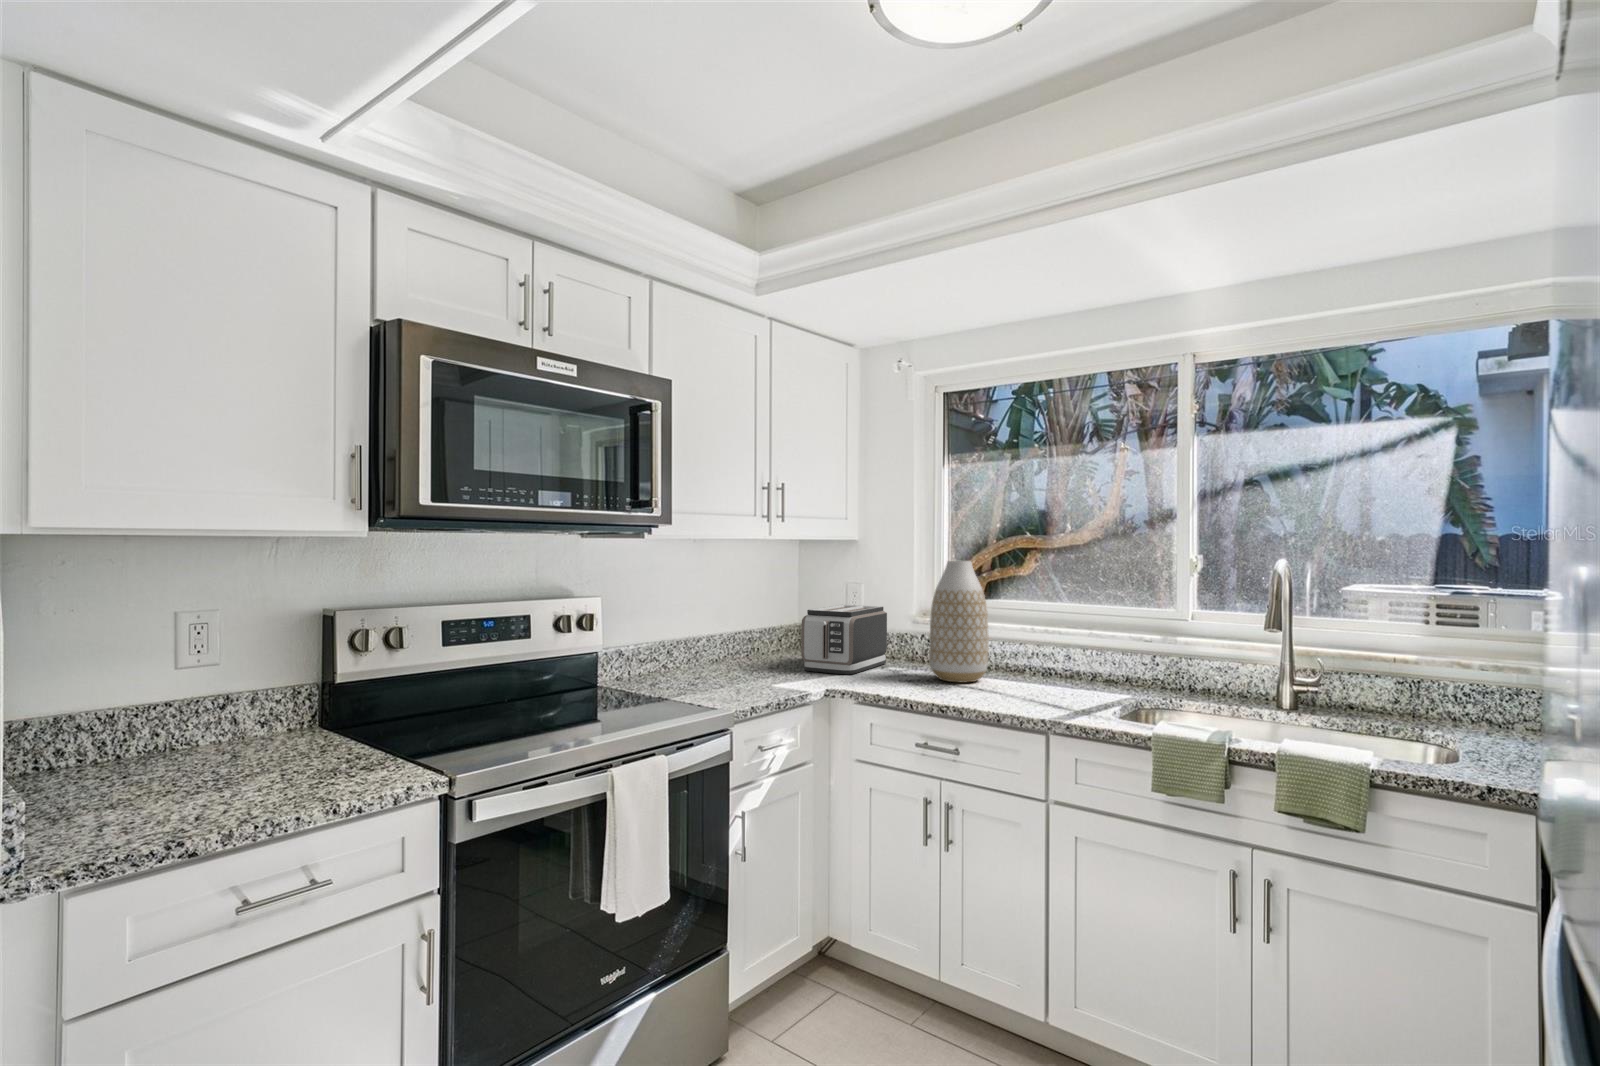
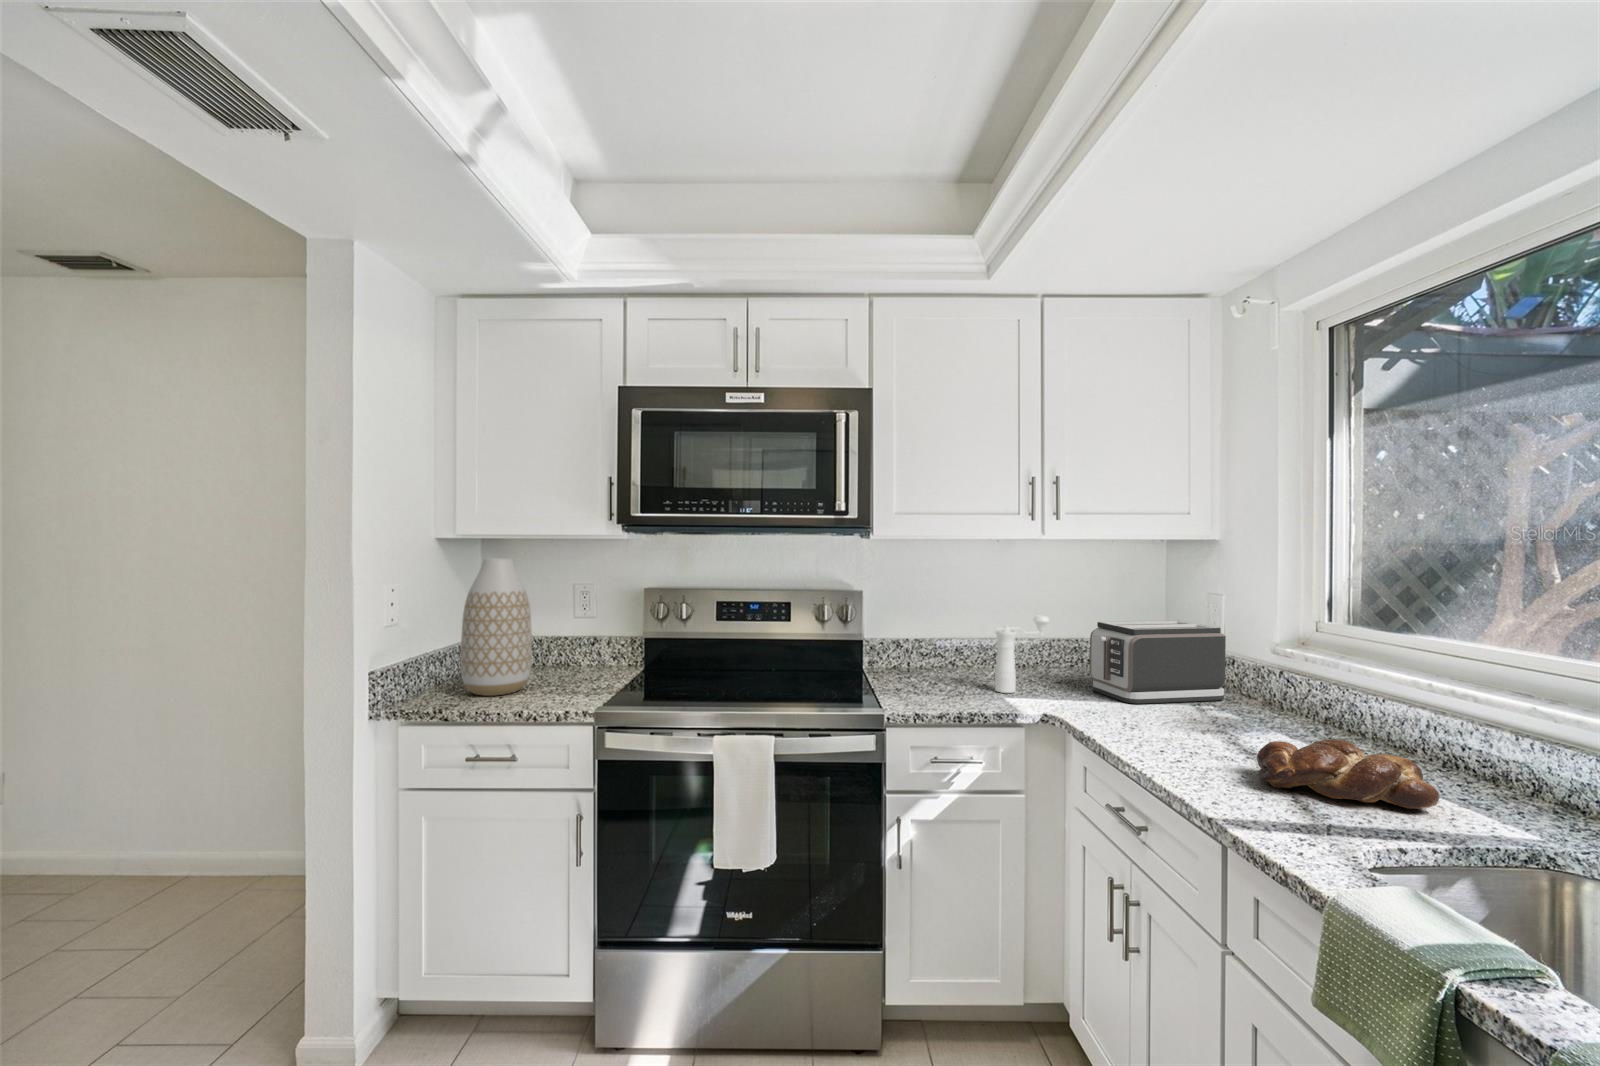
vase: present [930,561,989,683] -> present [461,558,532,696]
pepper mill: none [747,608,782,683] -> present [995,616,1049,693]
bread loaf: none [1001,664,1091,701] -> present [1257,739,1439,809]

